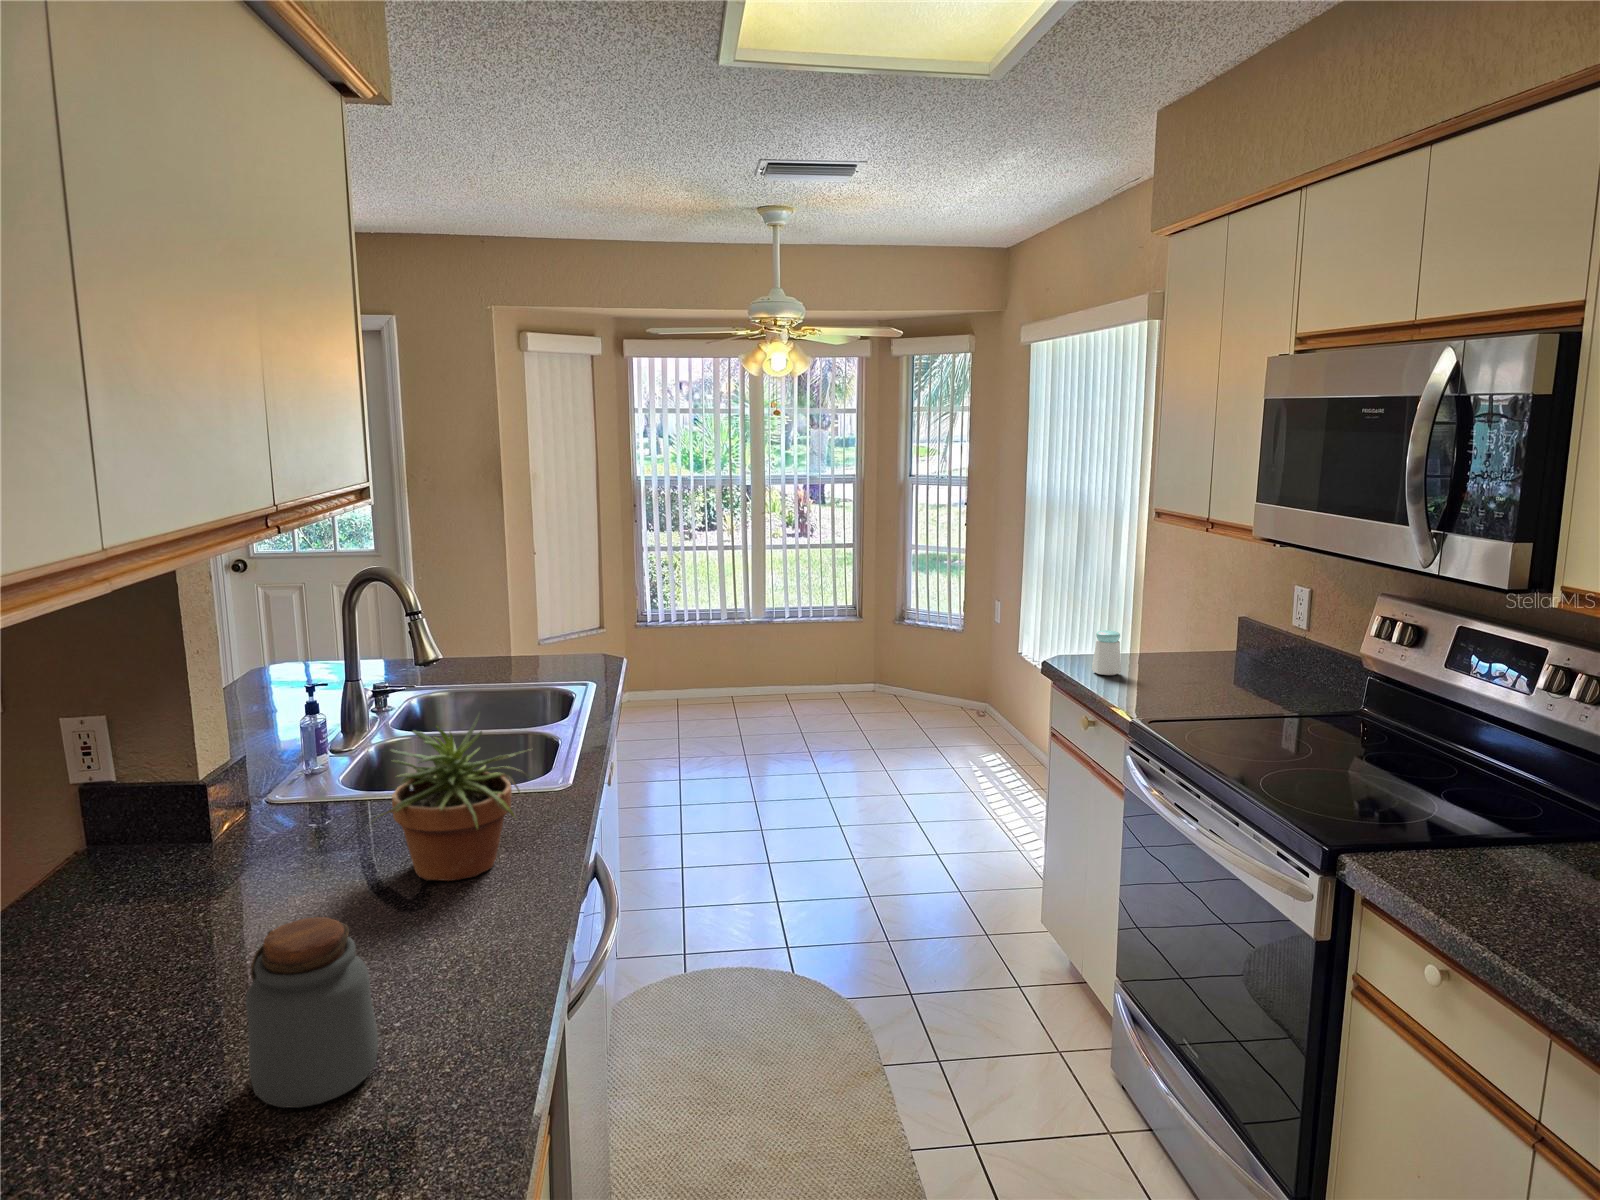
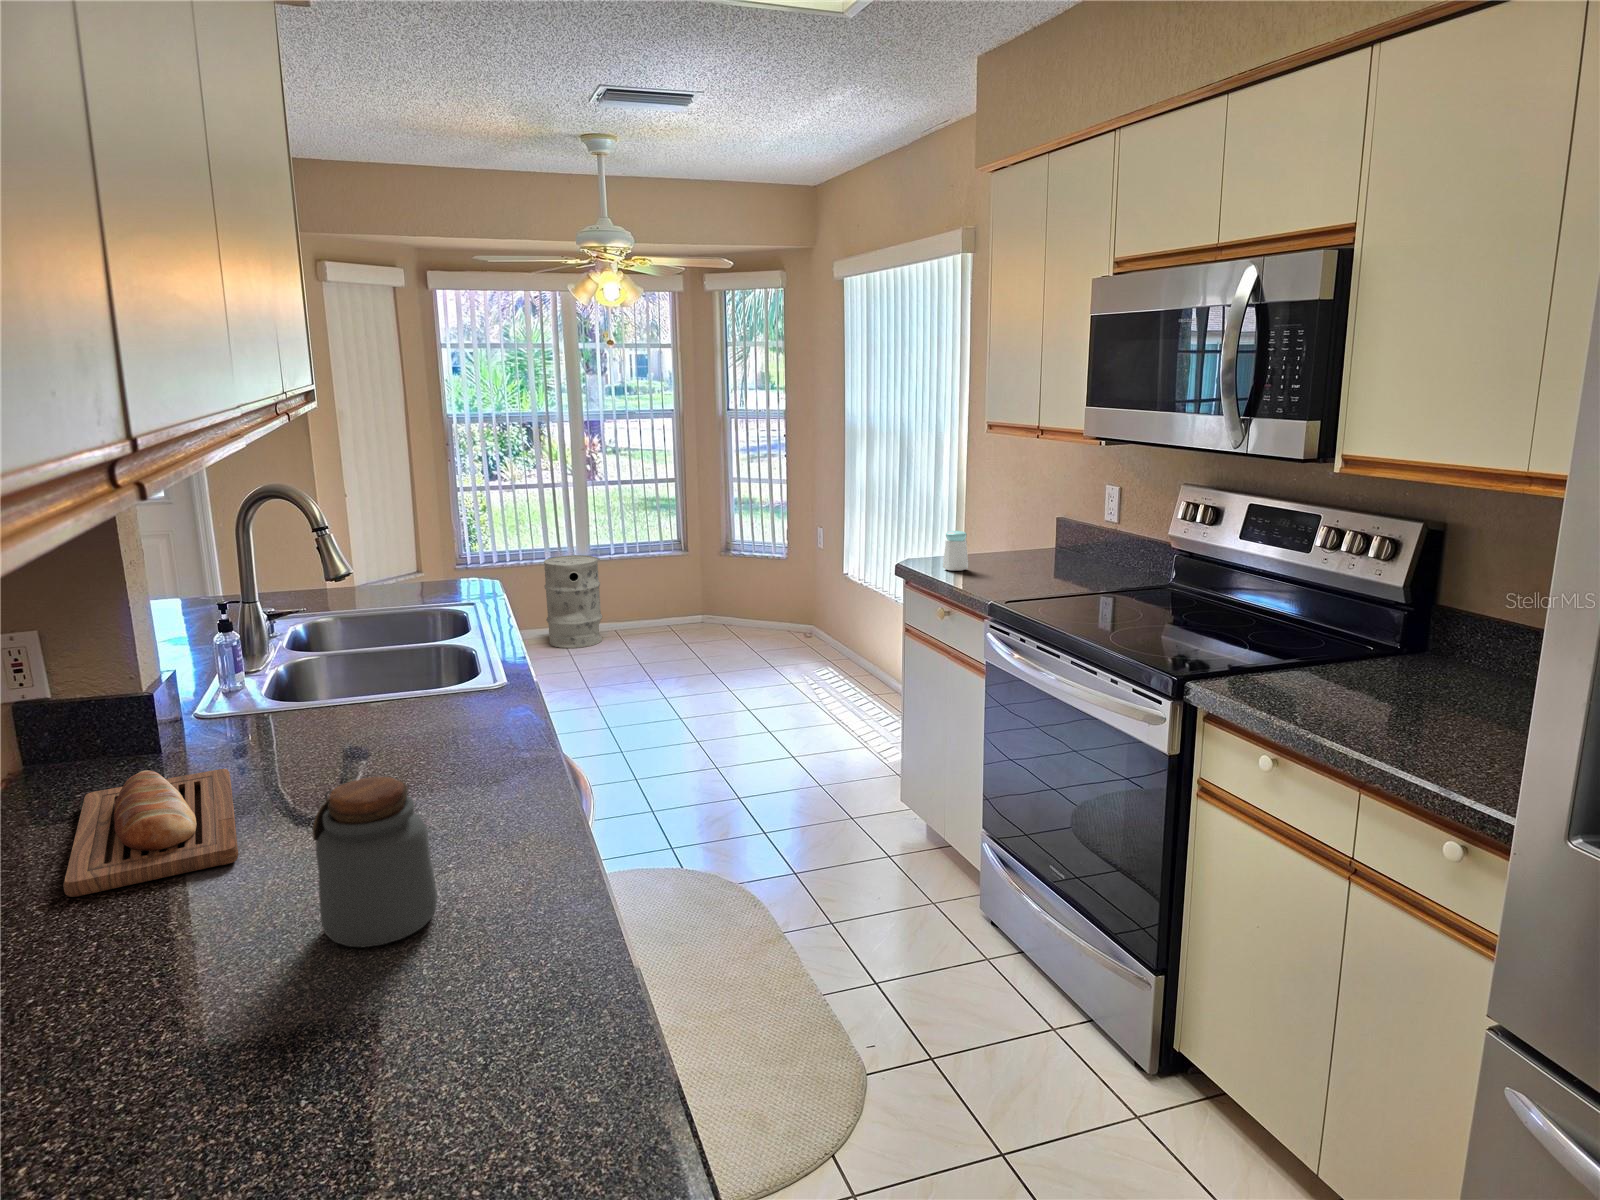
trash can: none [717,617,772,711] -> present [544,555,602,648]
potted plant: present [374,712,528,881] -> none [343,610,488,773]
bread loaf: none [54,860,270,999] -> present [63,769,238,897]

